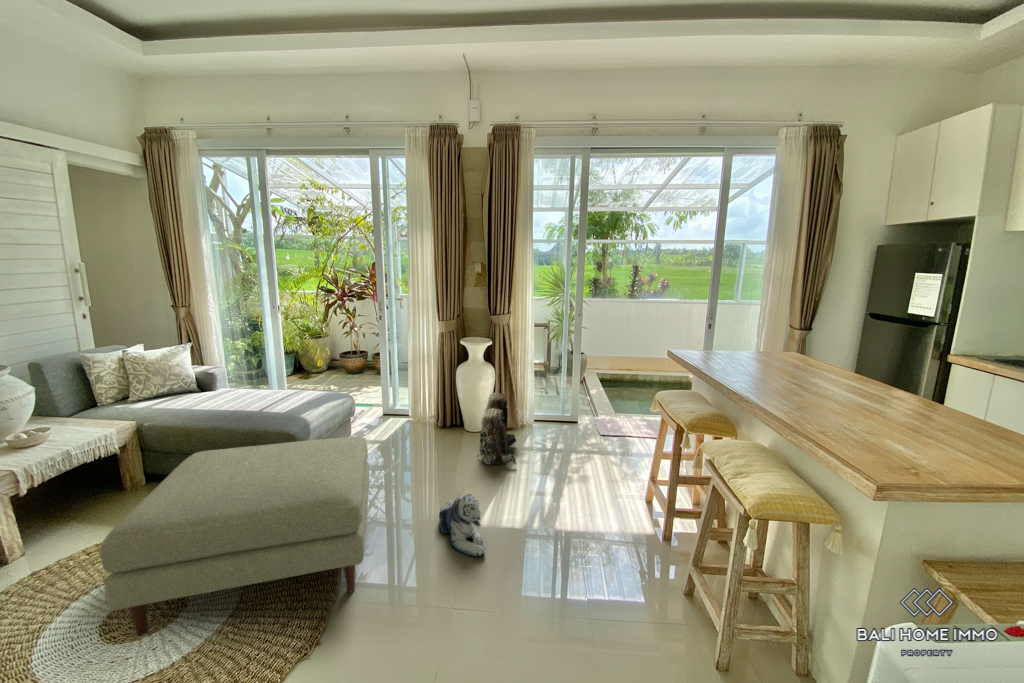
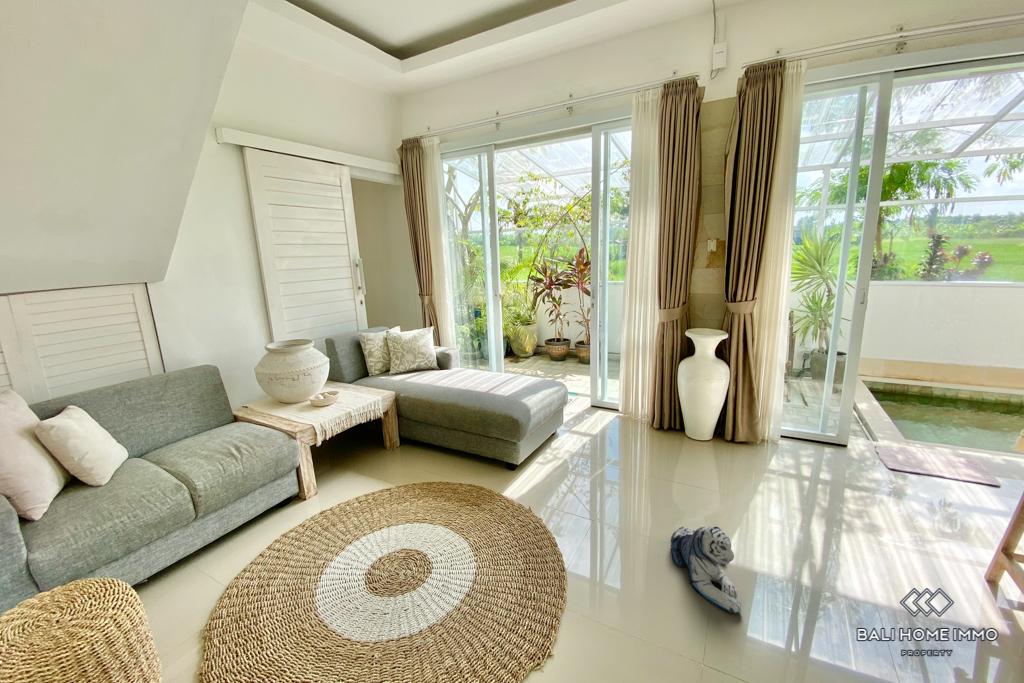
backpack: present [477,392,516,465] -> none [706,397,764,493]
ottoman: present [100,436,370,636] -> none [374,427,595,610]

